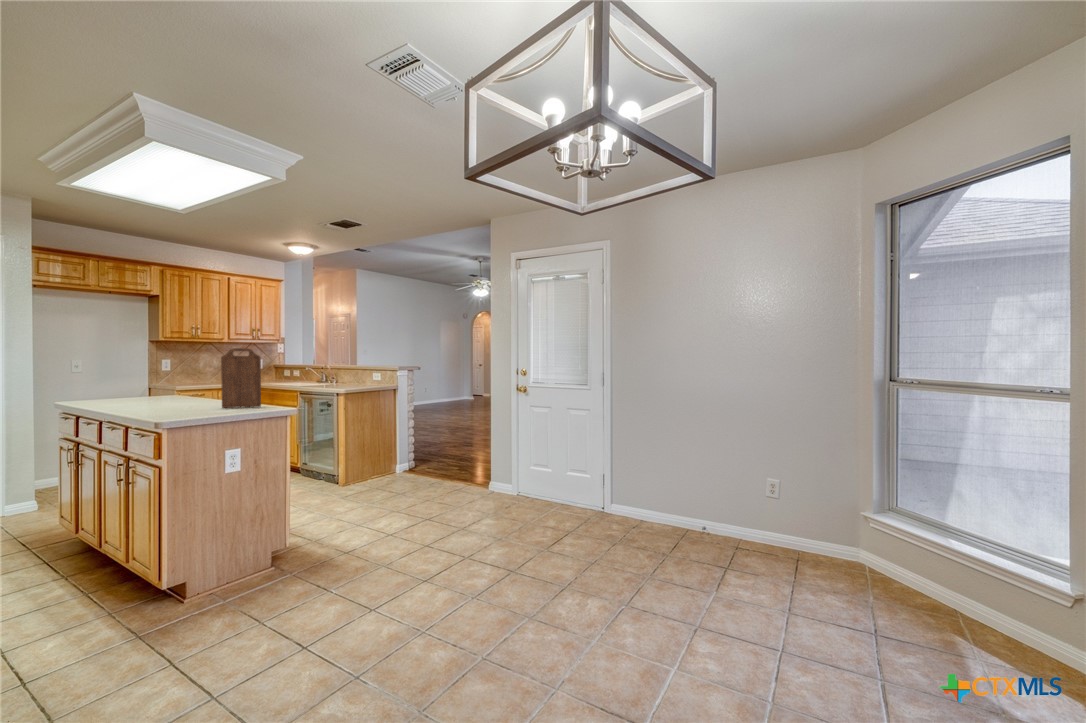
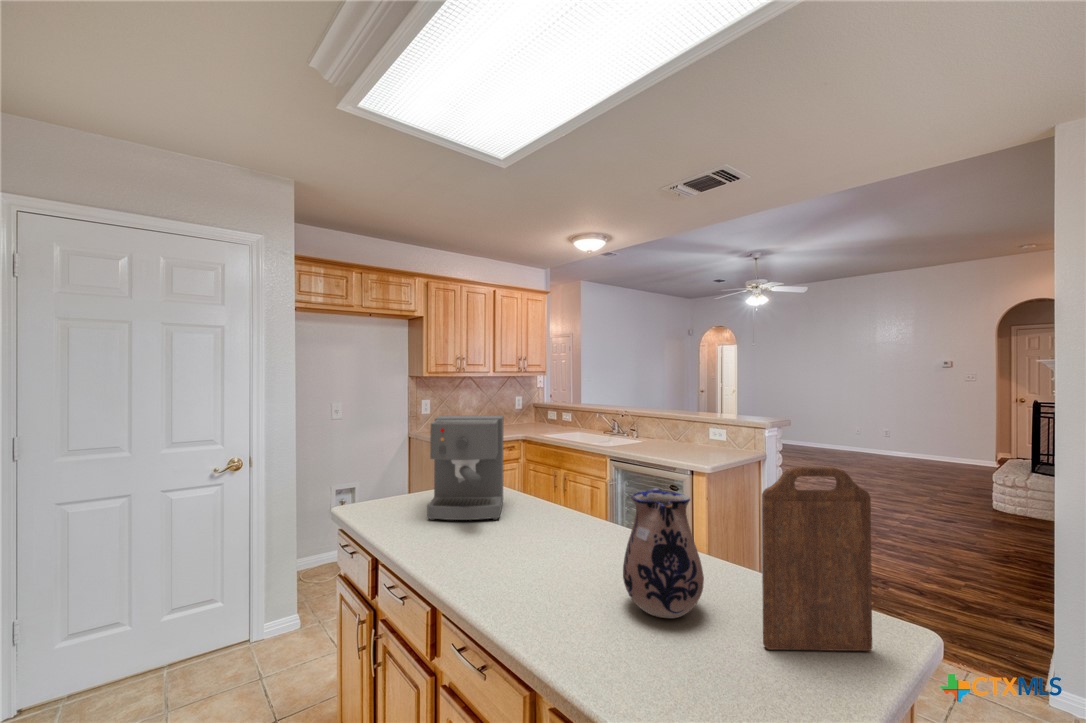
coffee maker: none [117,350,174,400] -> present [427,415,504,520]
ceramic pitcher: none [182,365,217,406] -> present [623,488,704,618]

